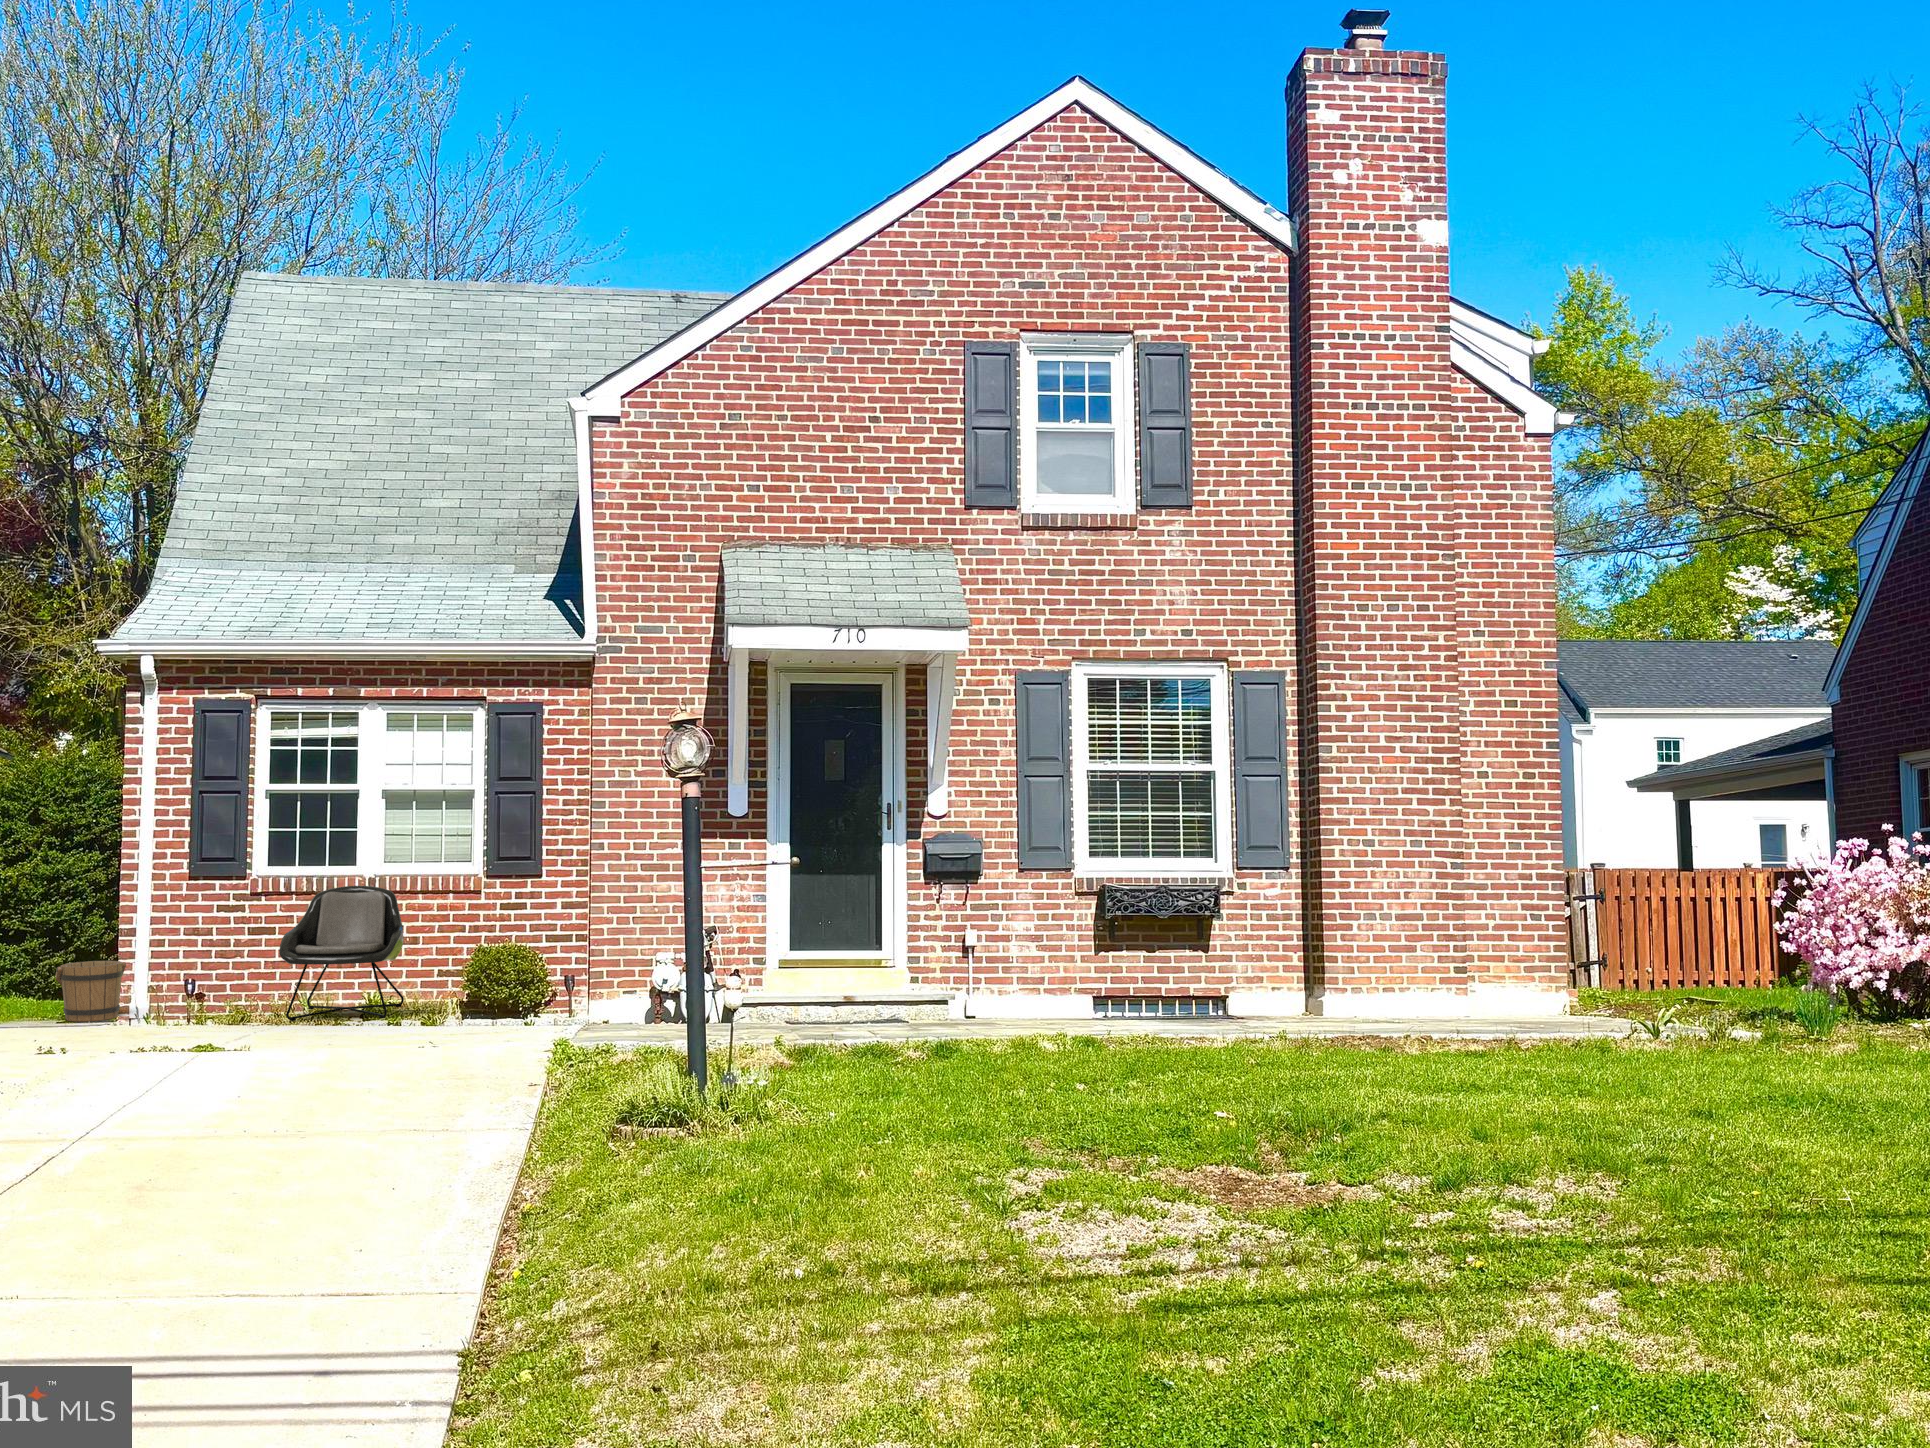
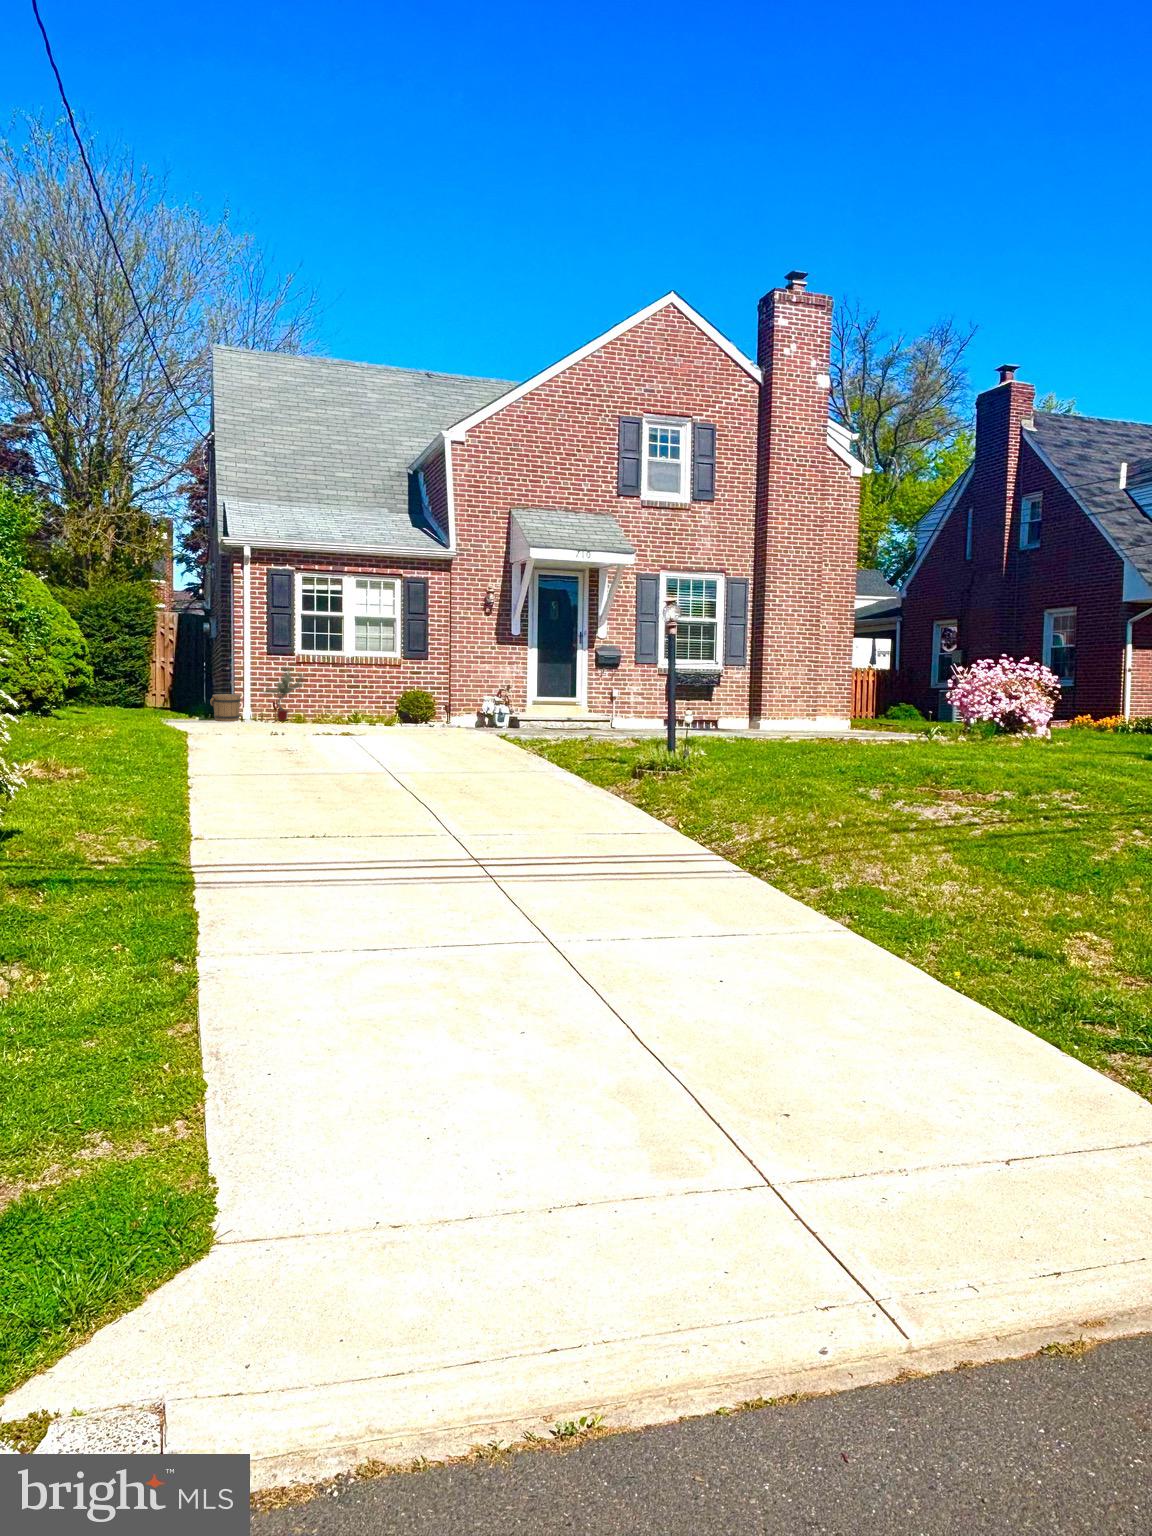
lounge chair: present [279,886,404,1021] -> none [326,661,381,722]
potted tree: none [152,900,249,1018] -> present [261,668,304,721]

